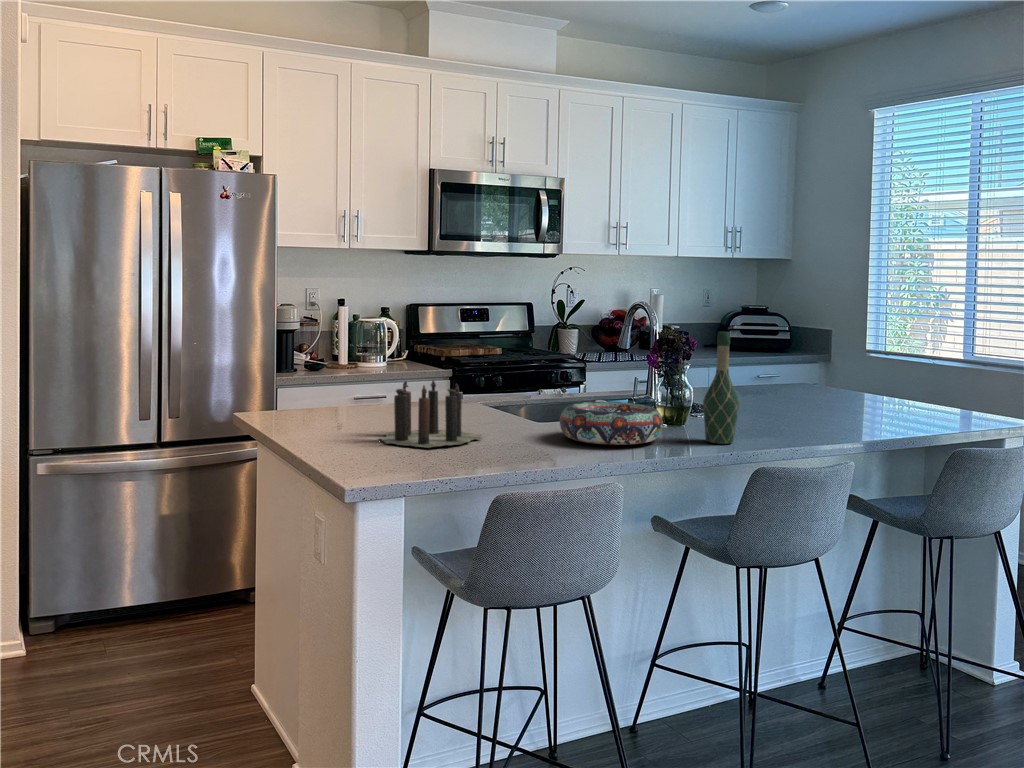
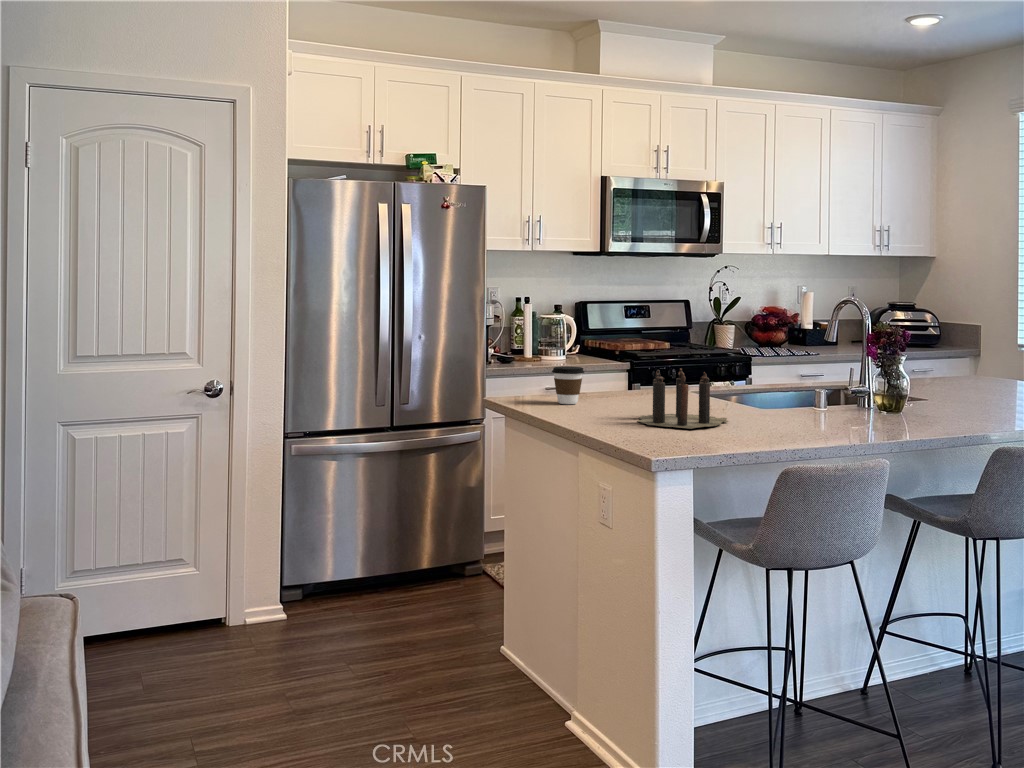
wine bottle: present [703,332,739,444] -> none [930,323,966,425]
coffee cup: none [307,376,344,418] -> present [552,367,584,404]
decorative bowl: present [560,402,663,445] -> none [797,389,895,426]

